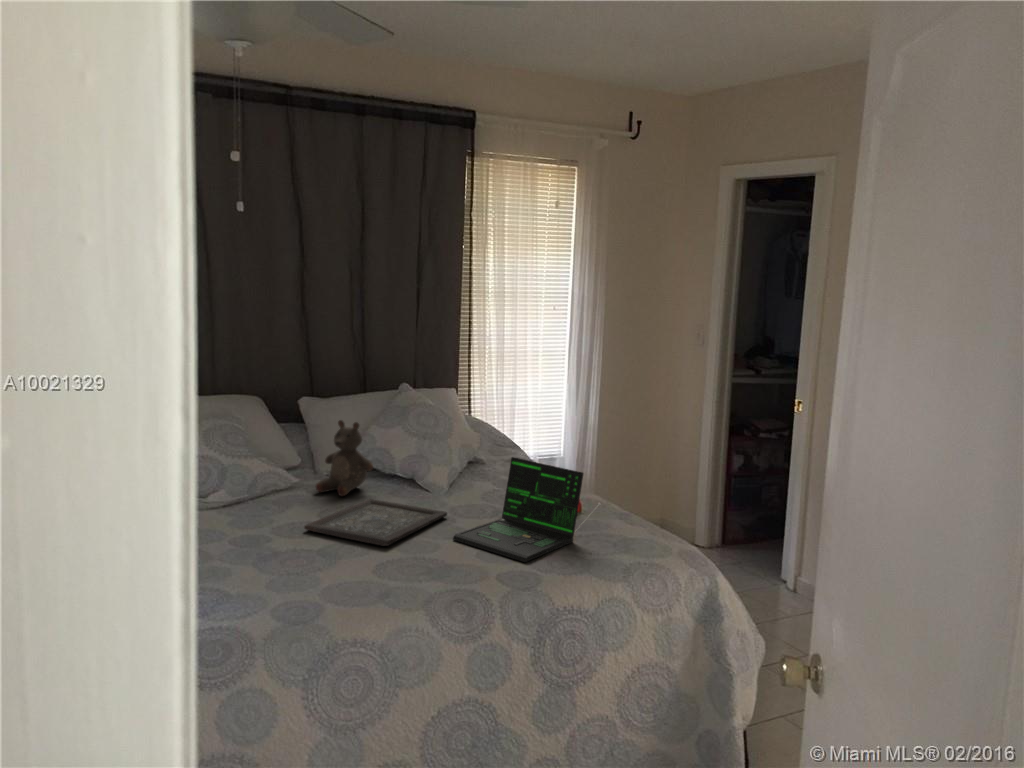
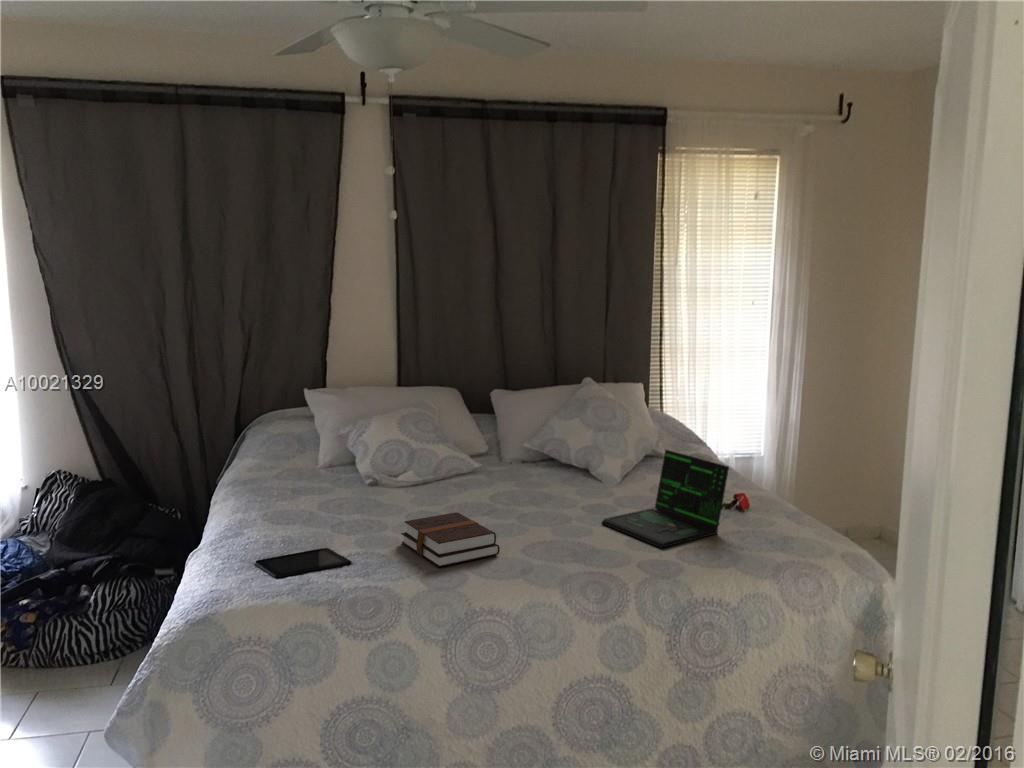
stuffed bear: present [316,420,373,496] -> none [493,410,545,480]
tray: present [304,499,447,546] -> none [472,484,605,525]
hardback book: none [233,539,355,607] -> present [401,512,500,567]

